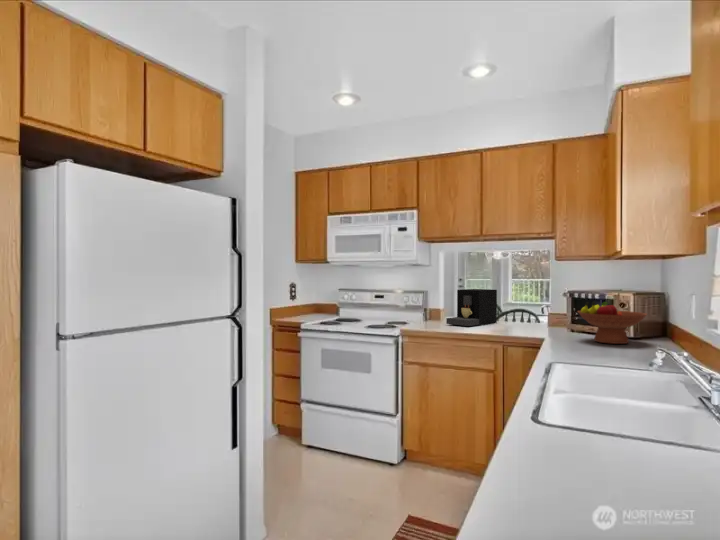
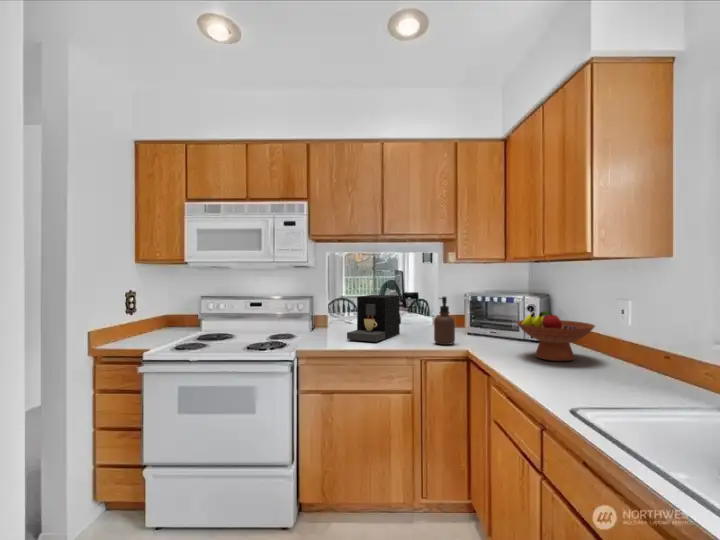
soap dispenser: none [518,290,536,331] -> present [434,297,455,345]

